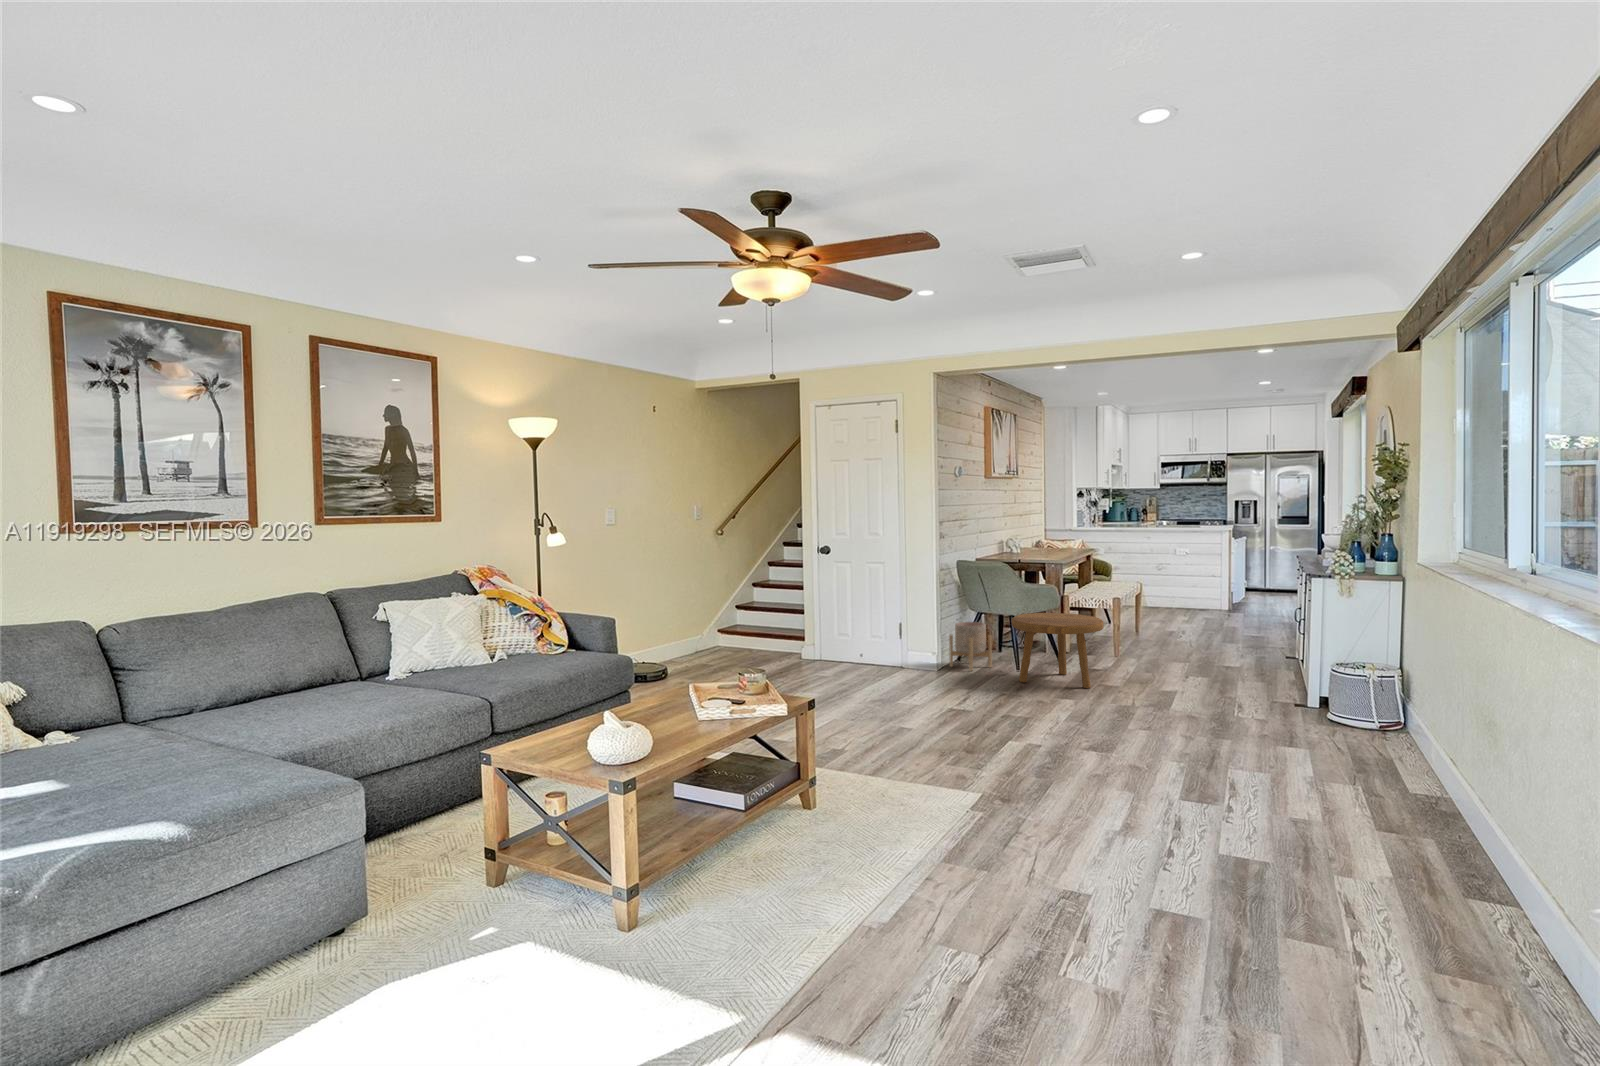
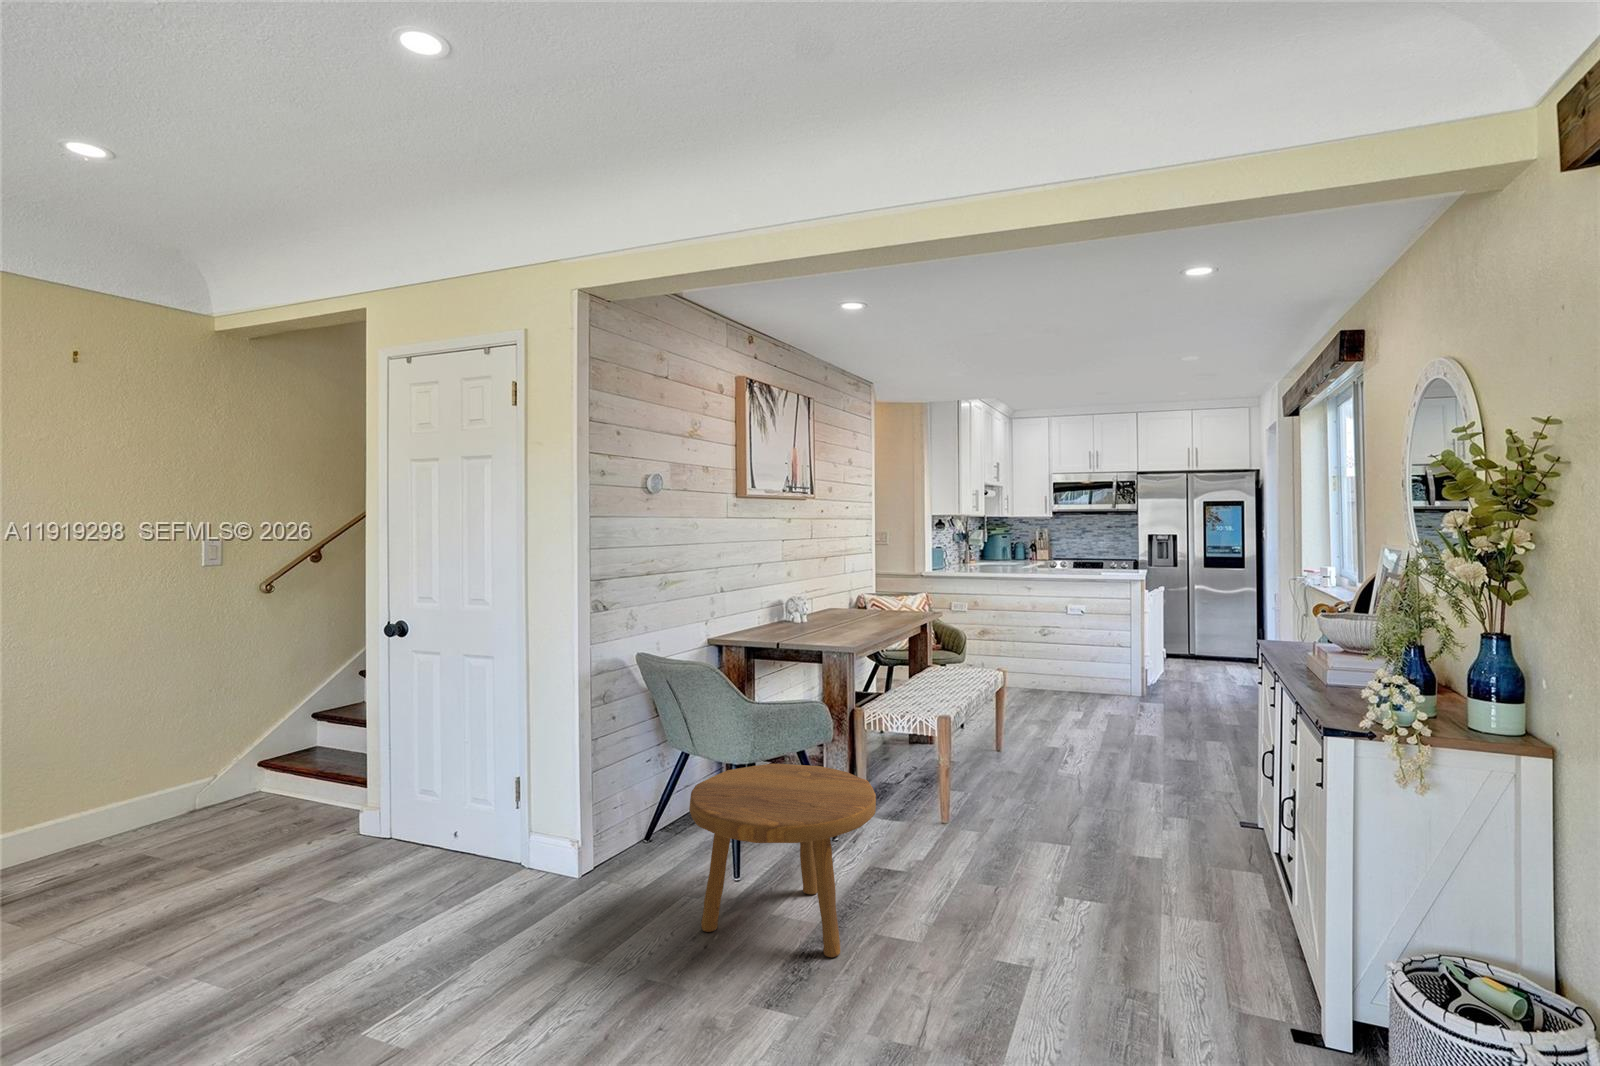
planter: present [949,622,992,671] -> none [607,771,687,882]

